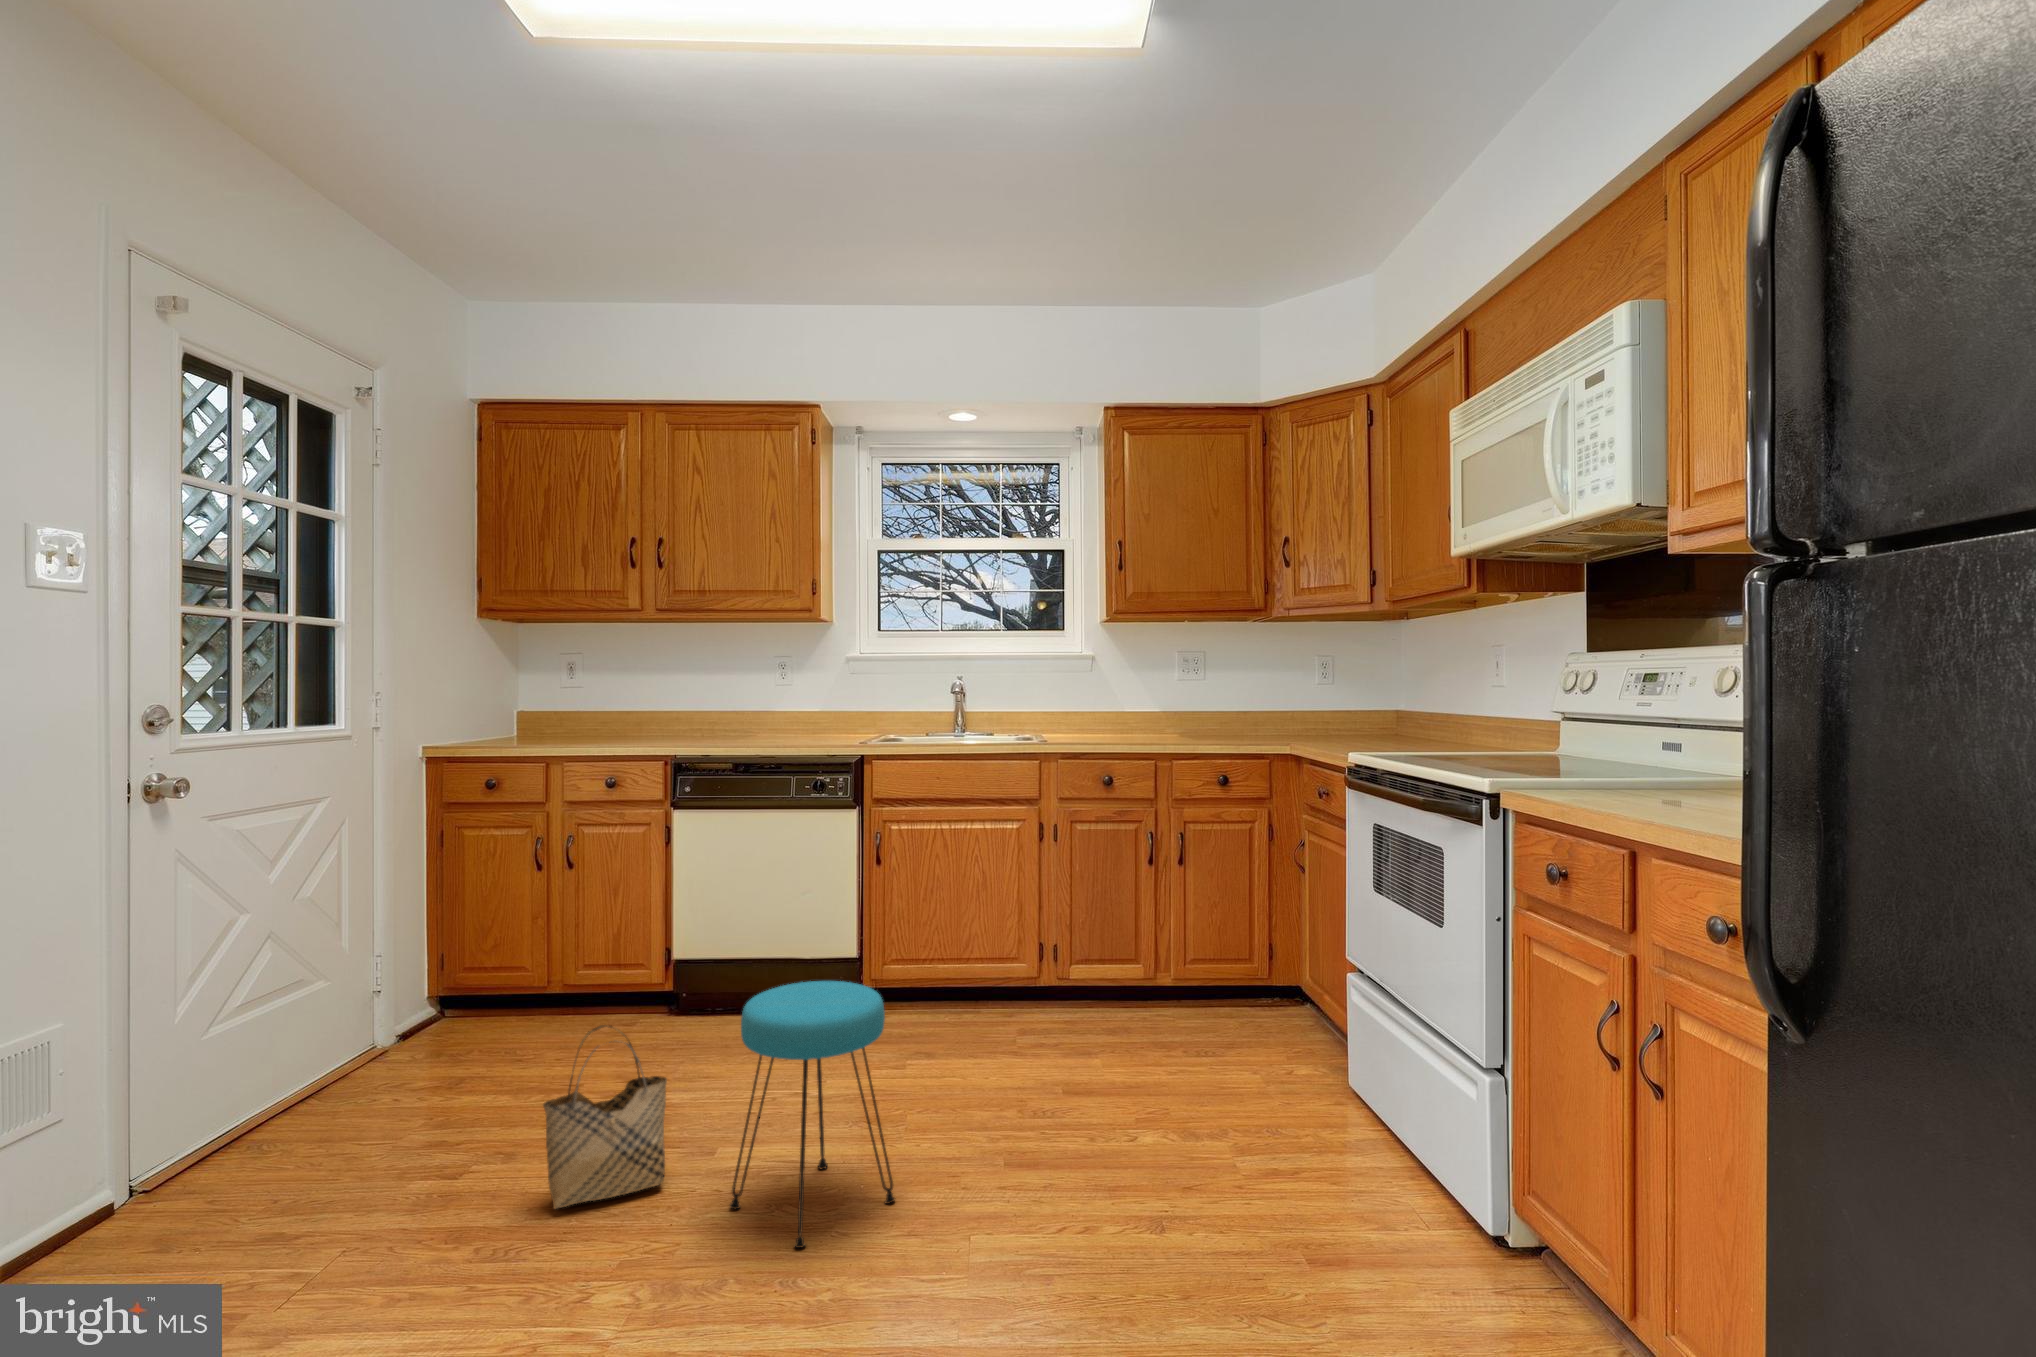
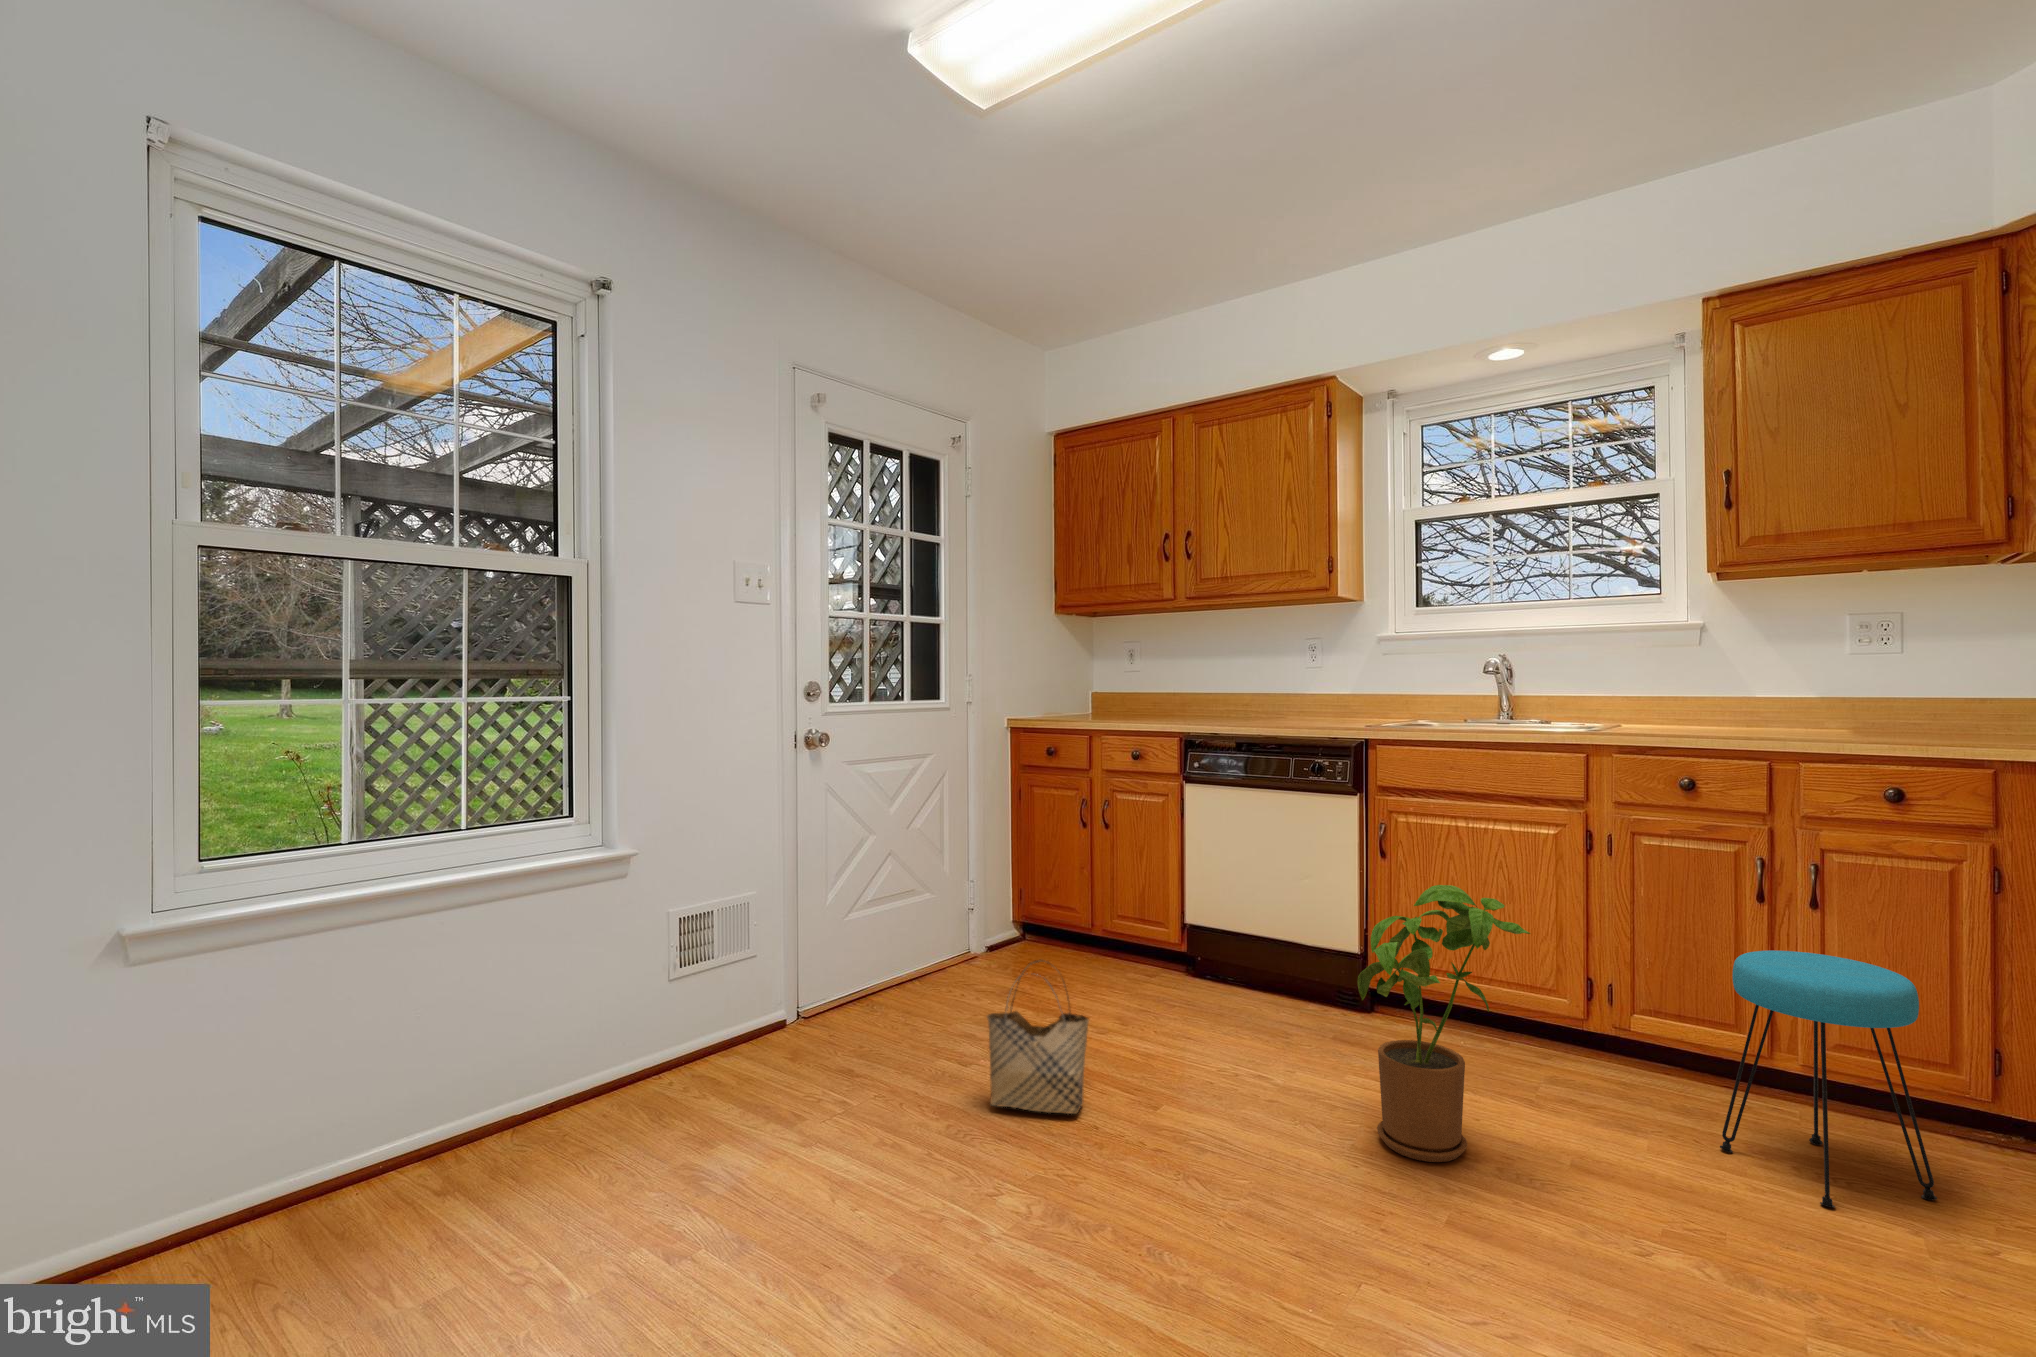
house plant: none [930,880,1062,1122] -> present [1358,885,1530,1162]
stool: present [729,981,895,1248] -> present [1720,951,1937,1208]

